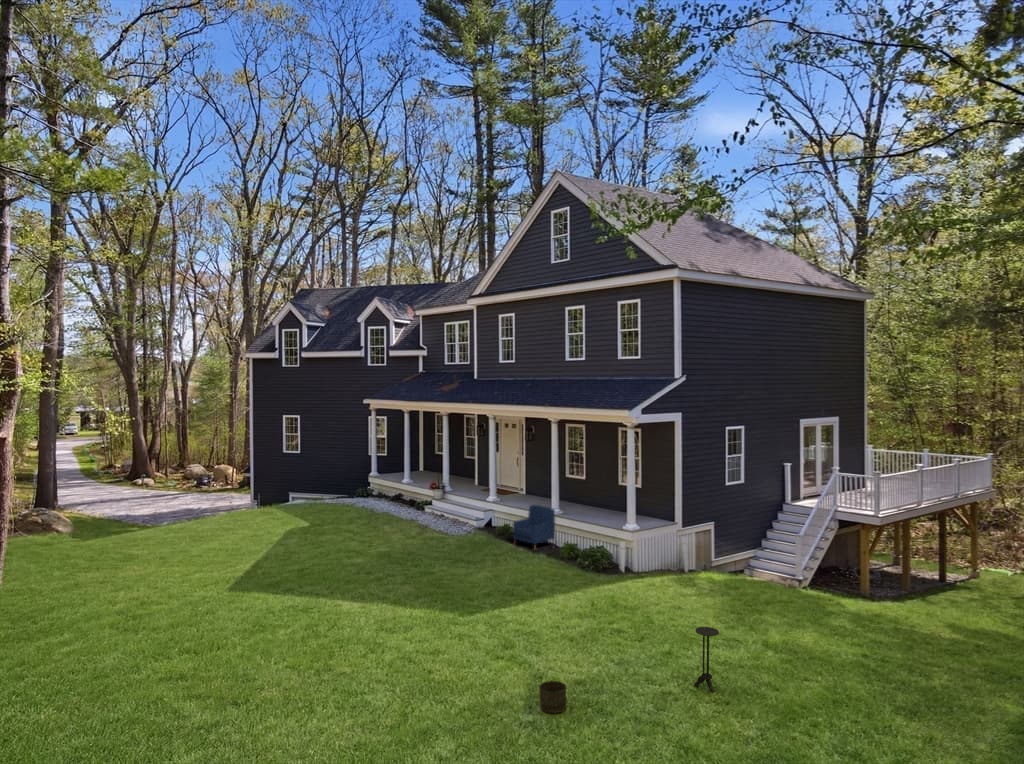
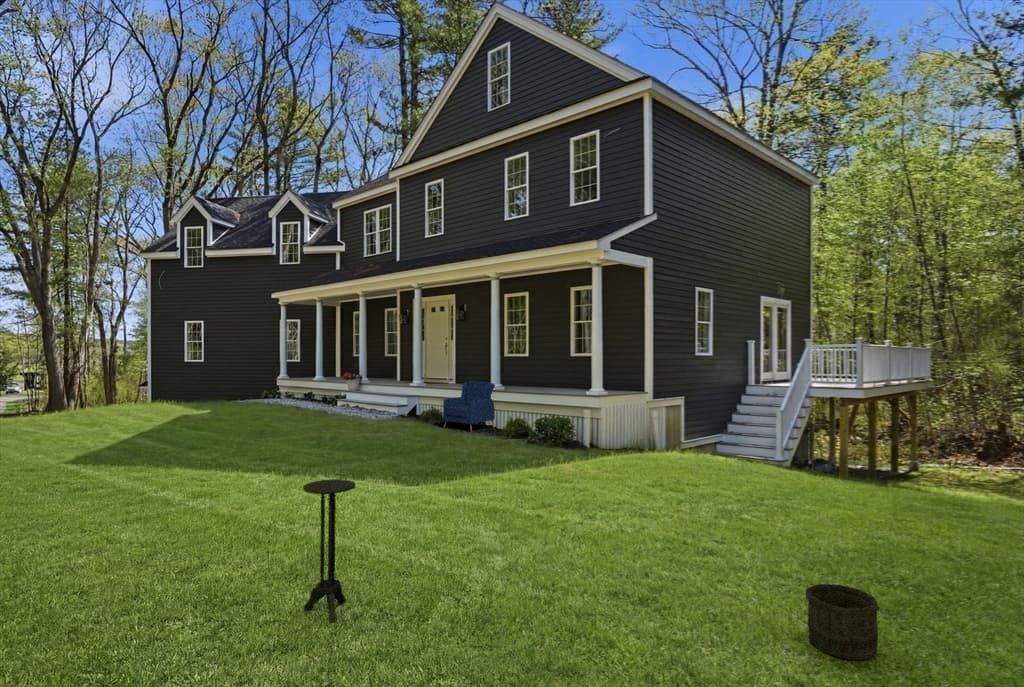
side table: present [694,627,719,693] -> present [304,479,355,622]
wooden bucket: present [539,681,567,713] -> present [806,584,879,660]

